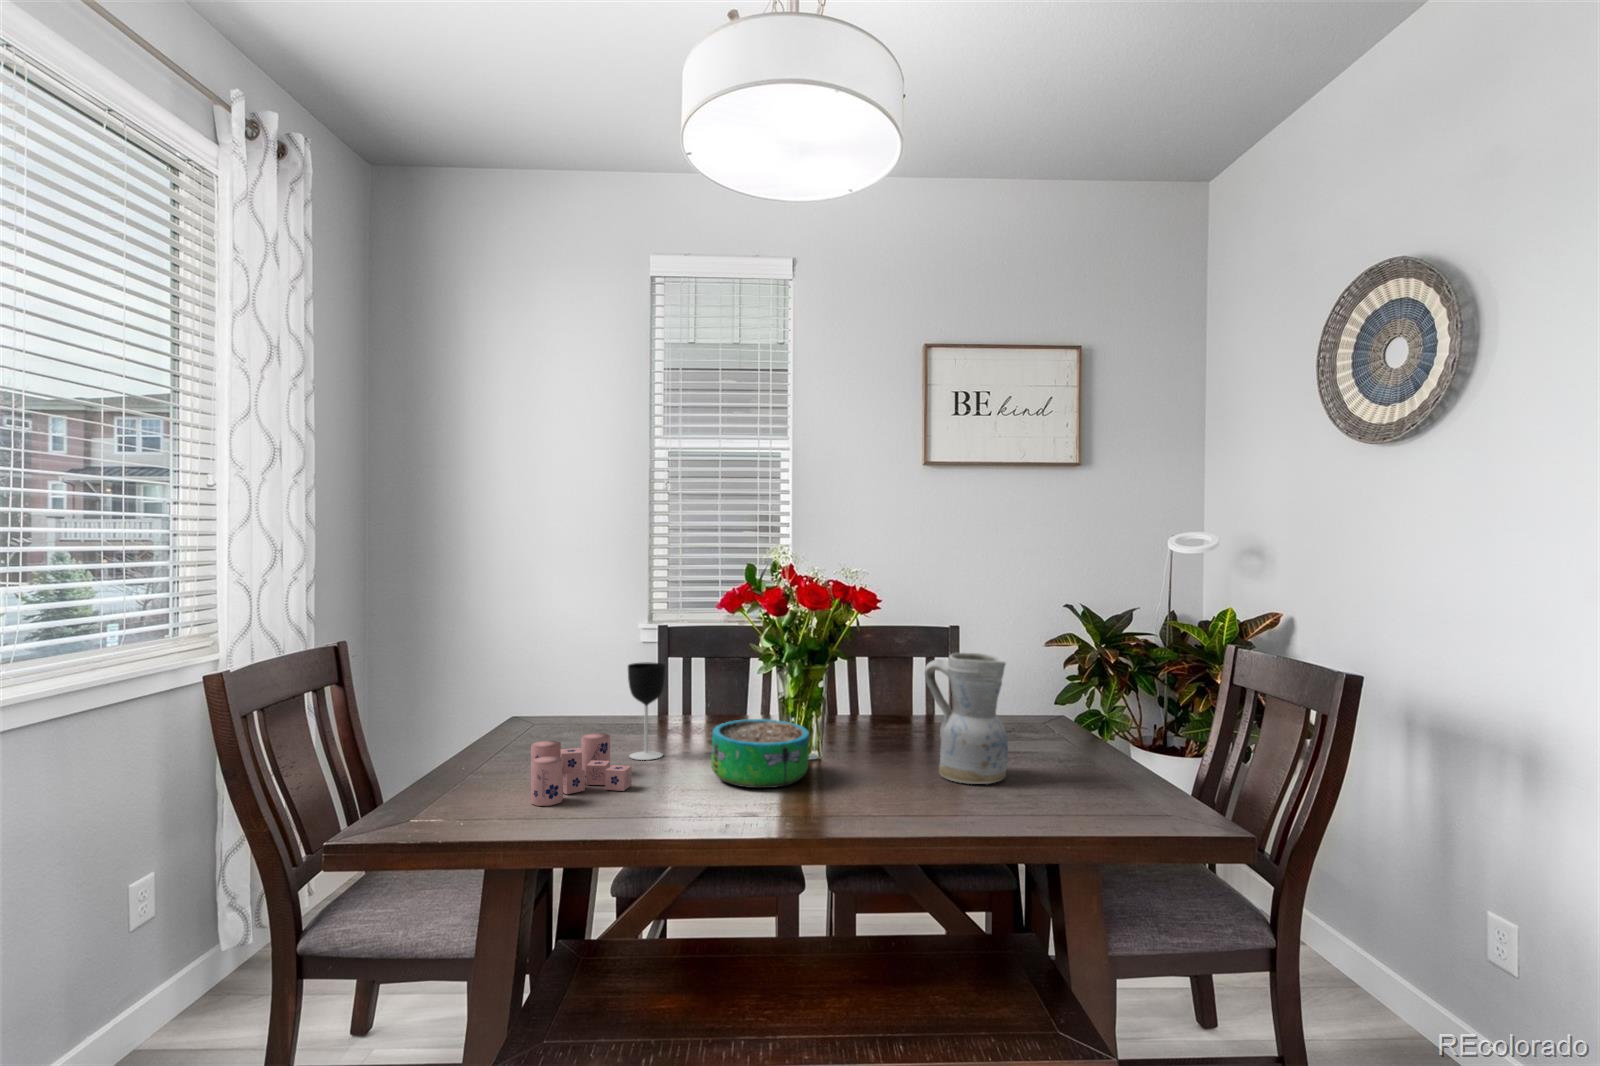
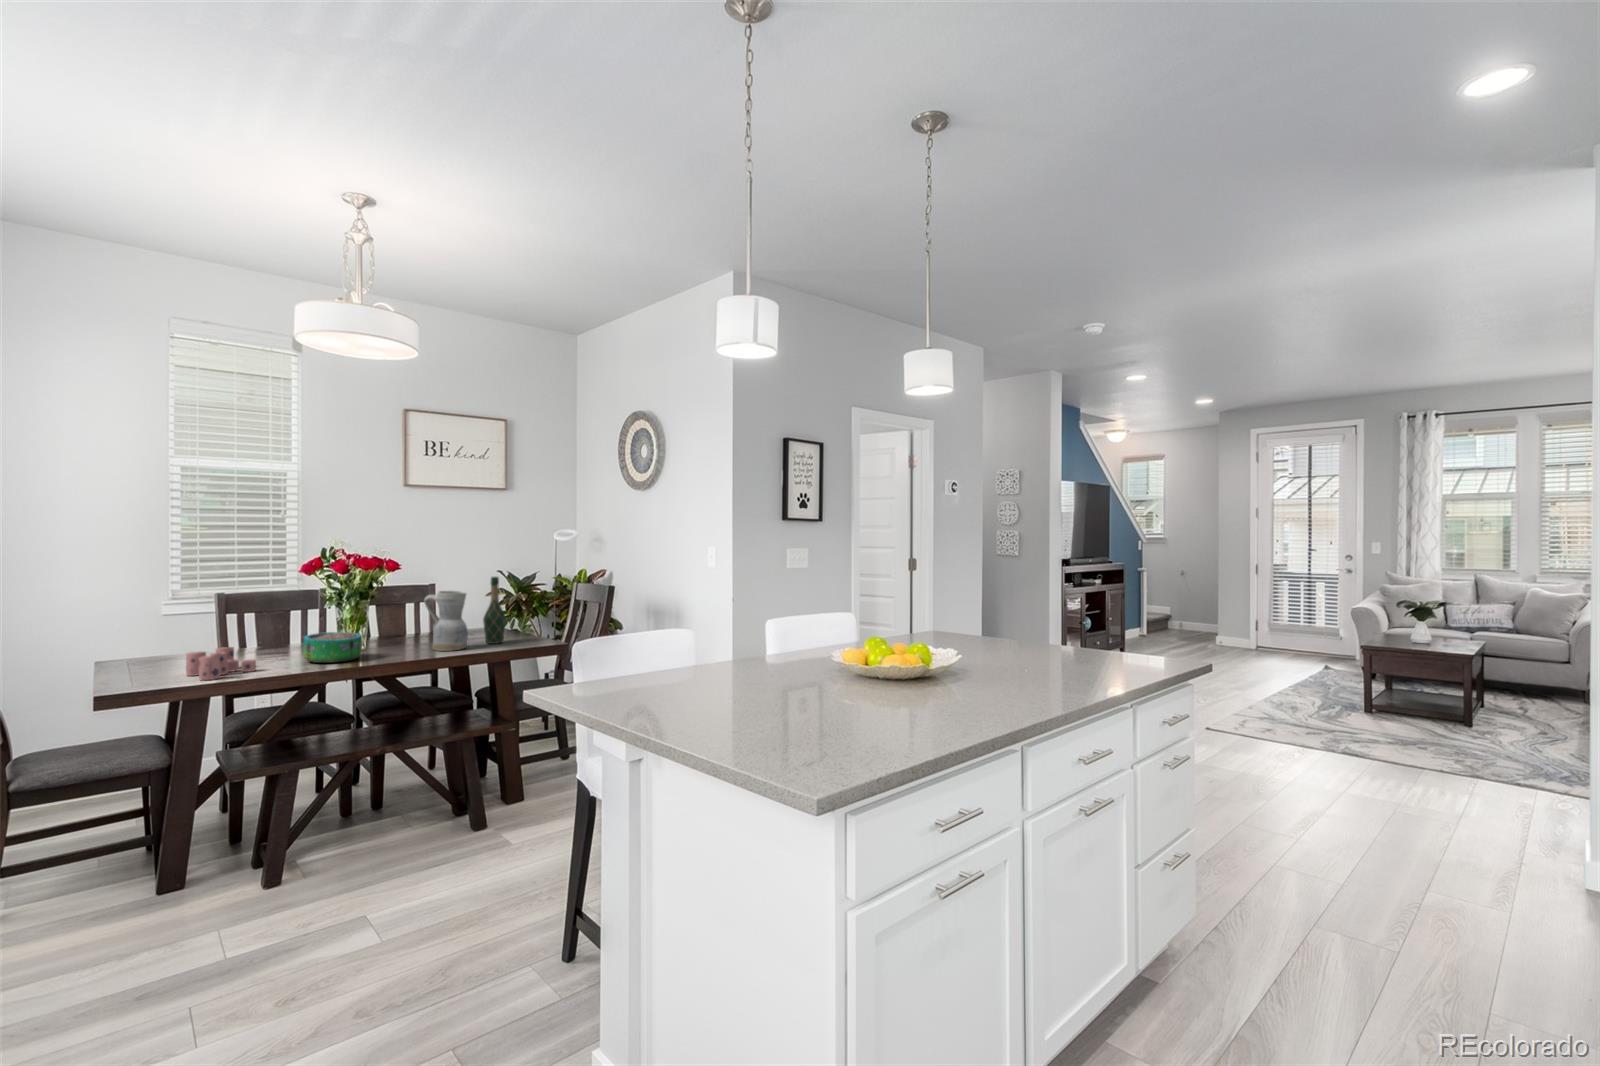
wine bottle: none [1040,627,1087,773] -> present [483,577,506,644]
wine glass: present [628,662,665,760] -> none [236,608,262,662]

